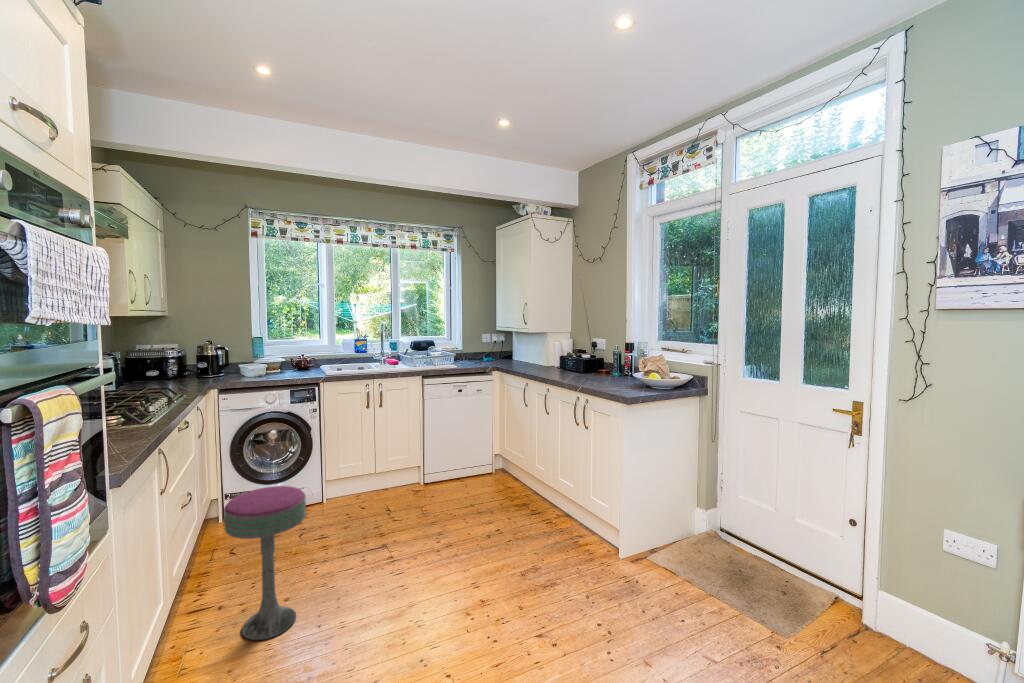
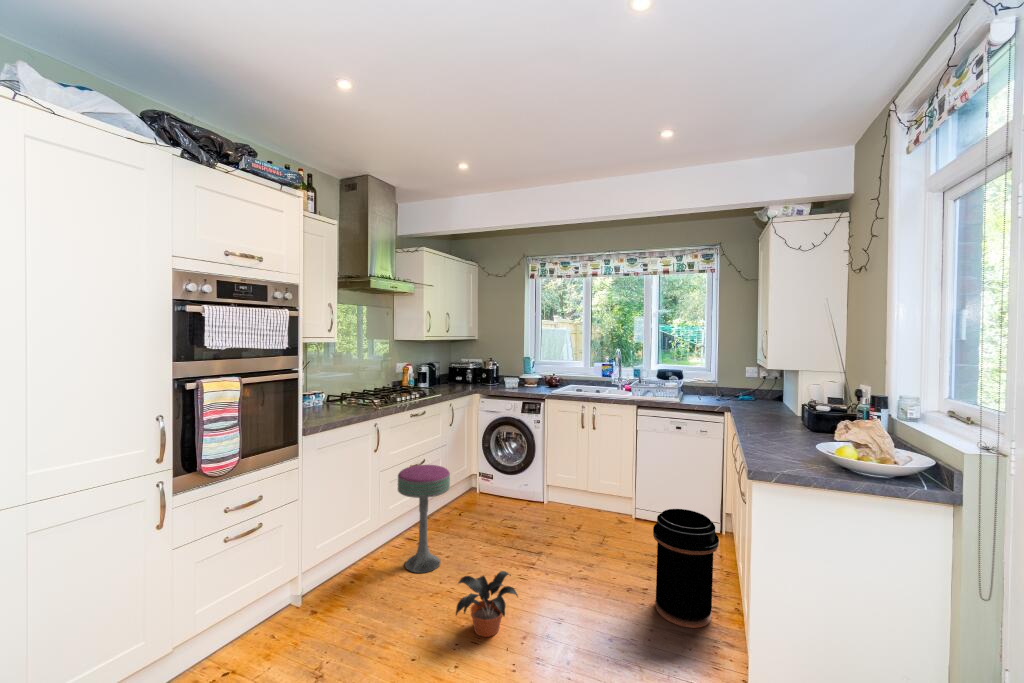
trash can: none [509,449,559,540] -> present [653,509,719,628]
potted plant: none [393,562,468,637] -> present [456,571,518,637]

